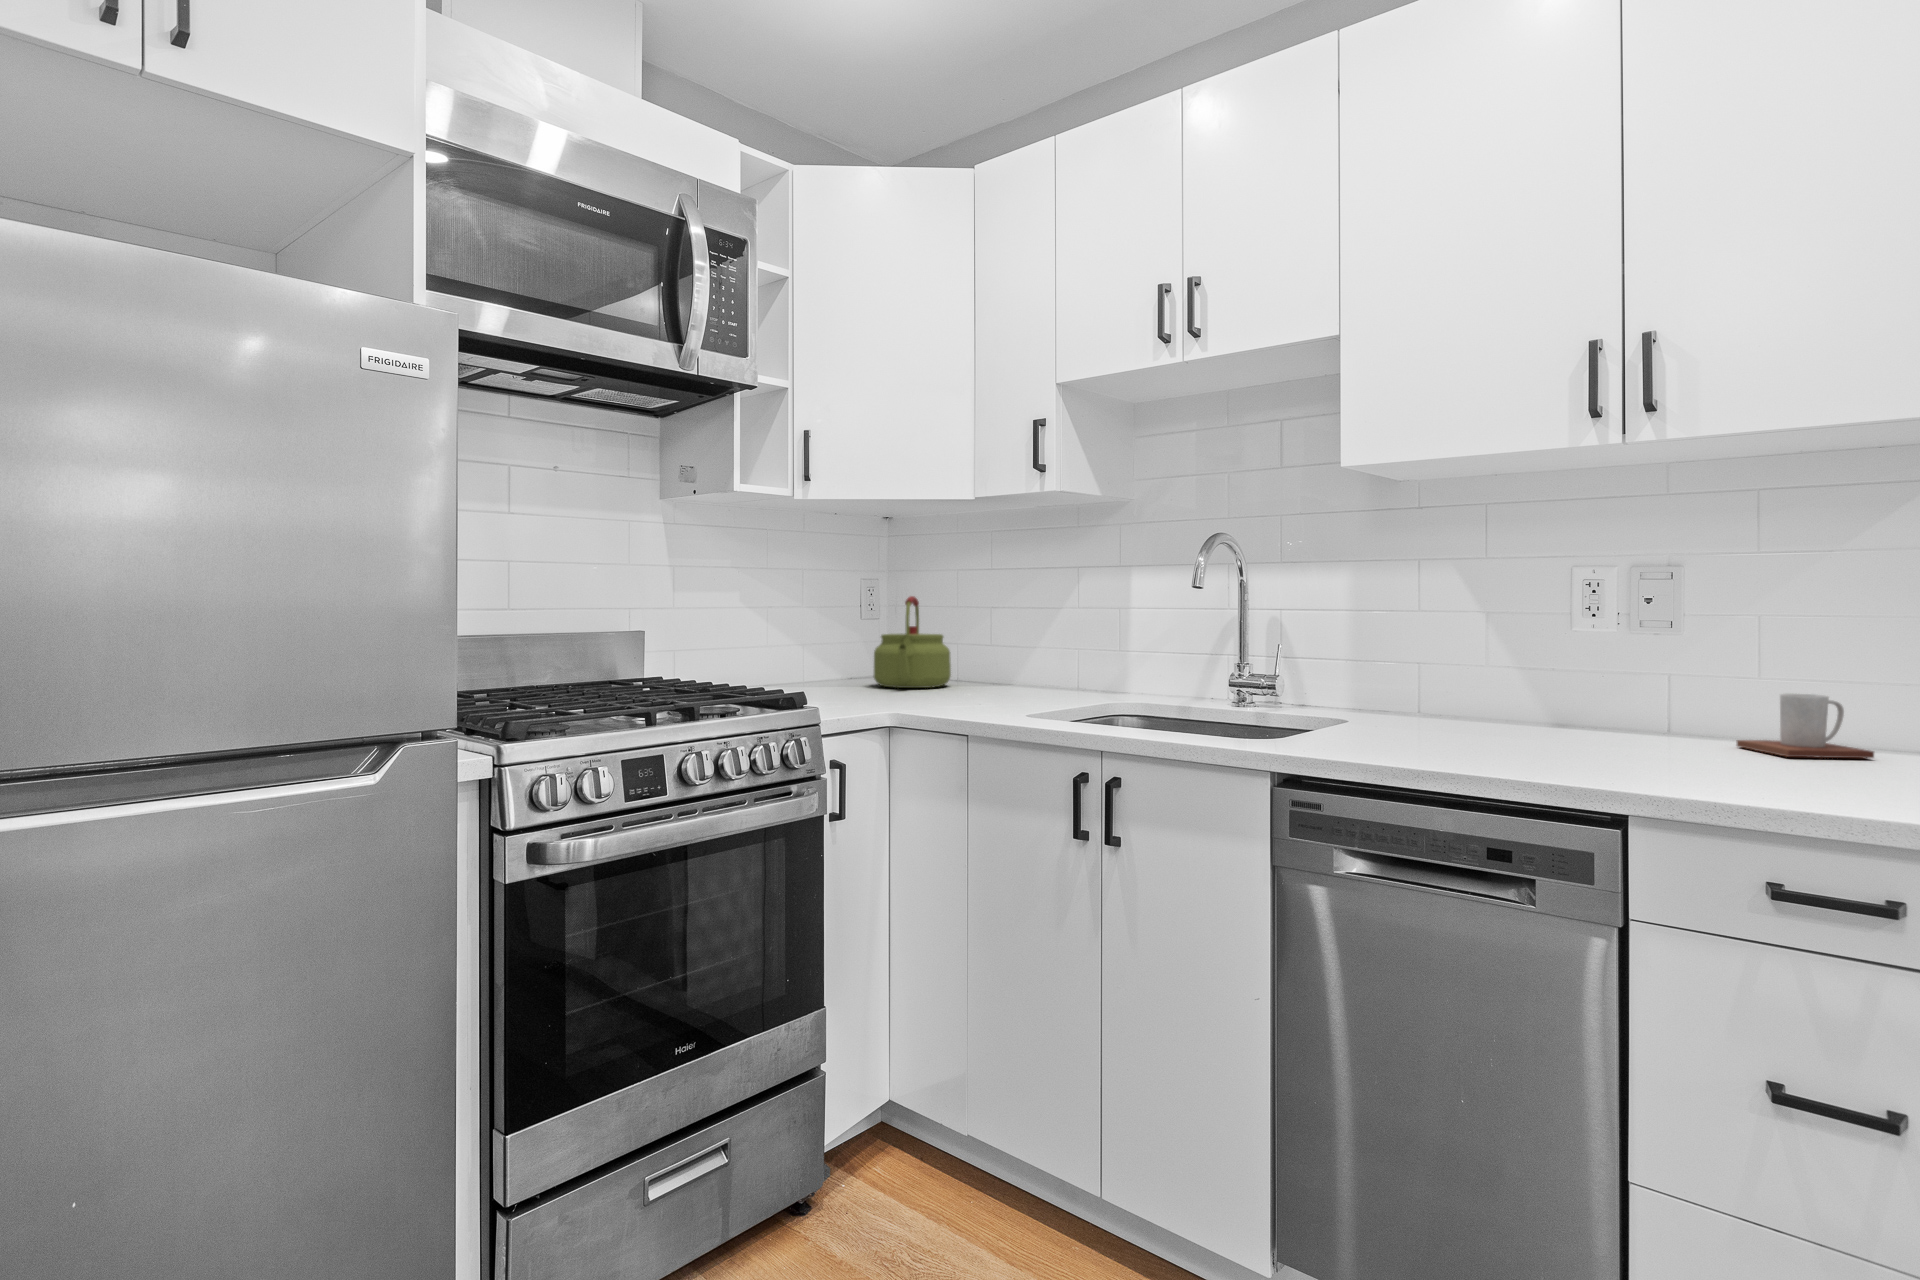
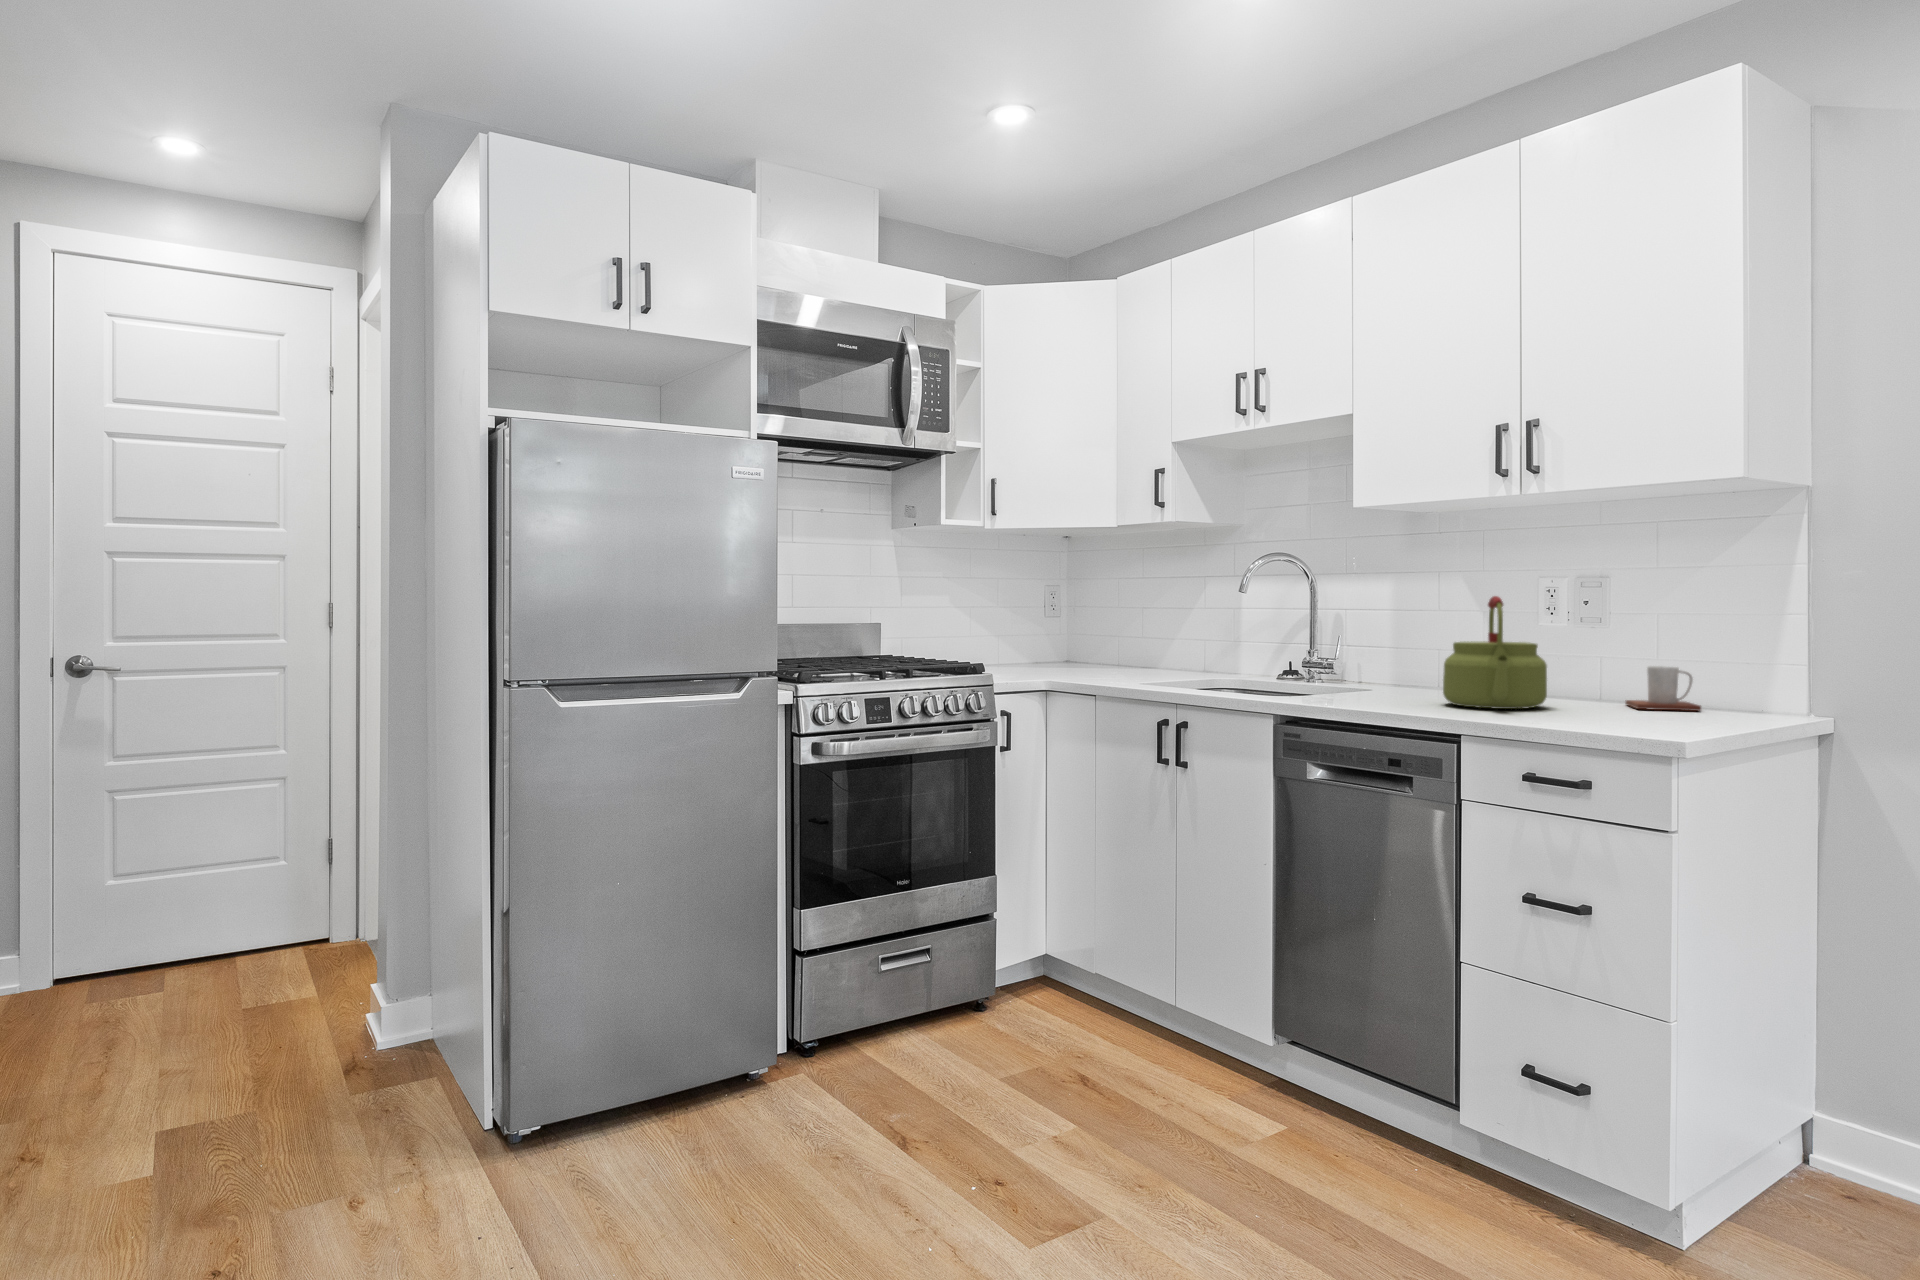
kettle: present [874,596,951,688] -> present [1443,596,1547,709]

